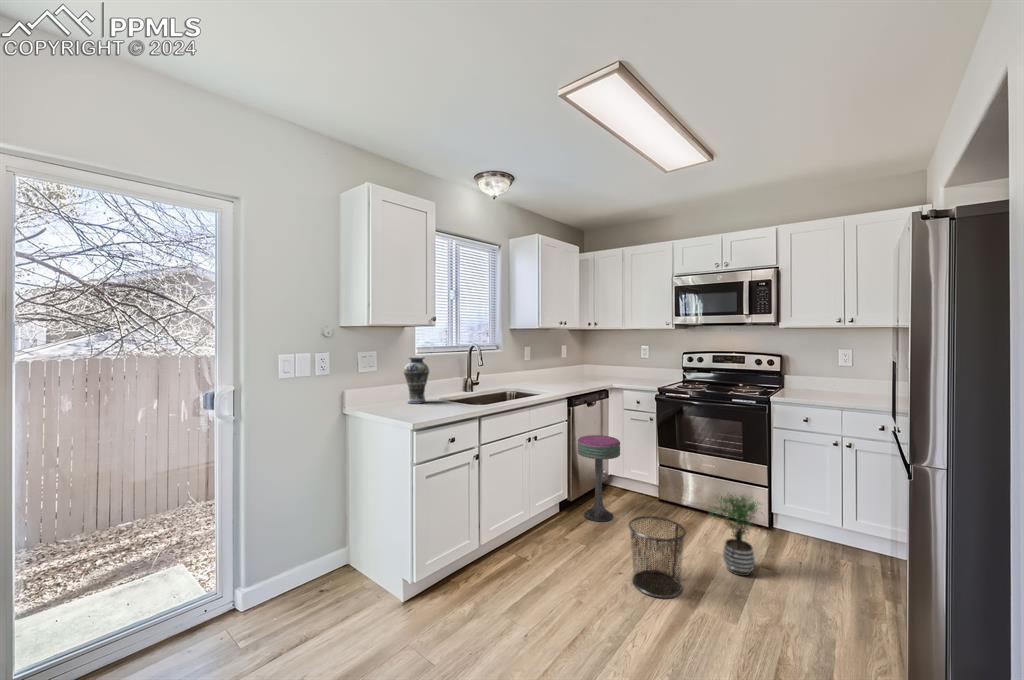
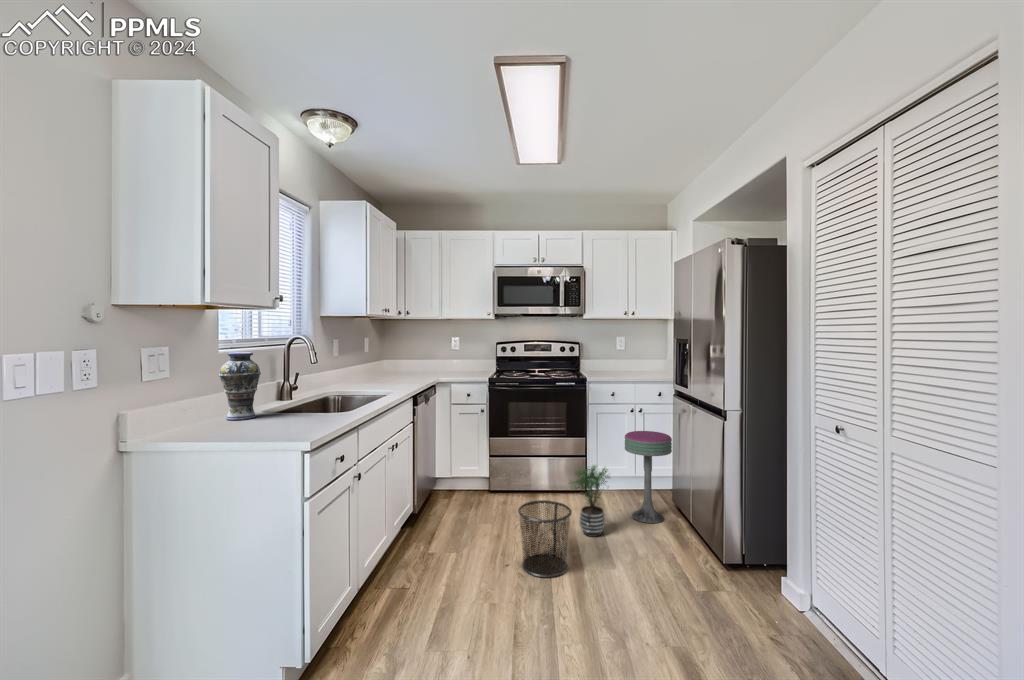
bar stool: present [578,435,620,521] -> present [625,431,672,523]

